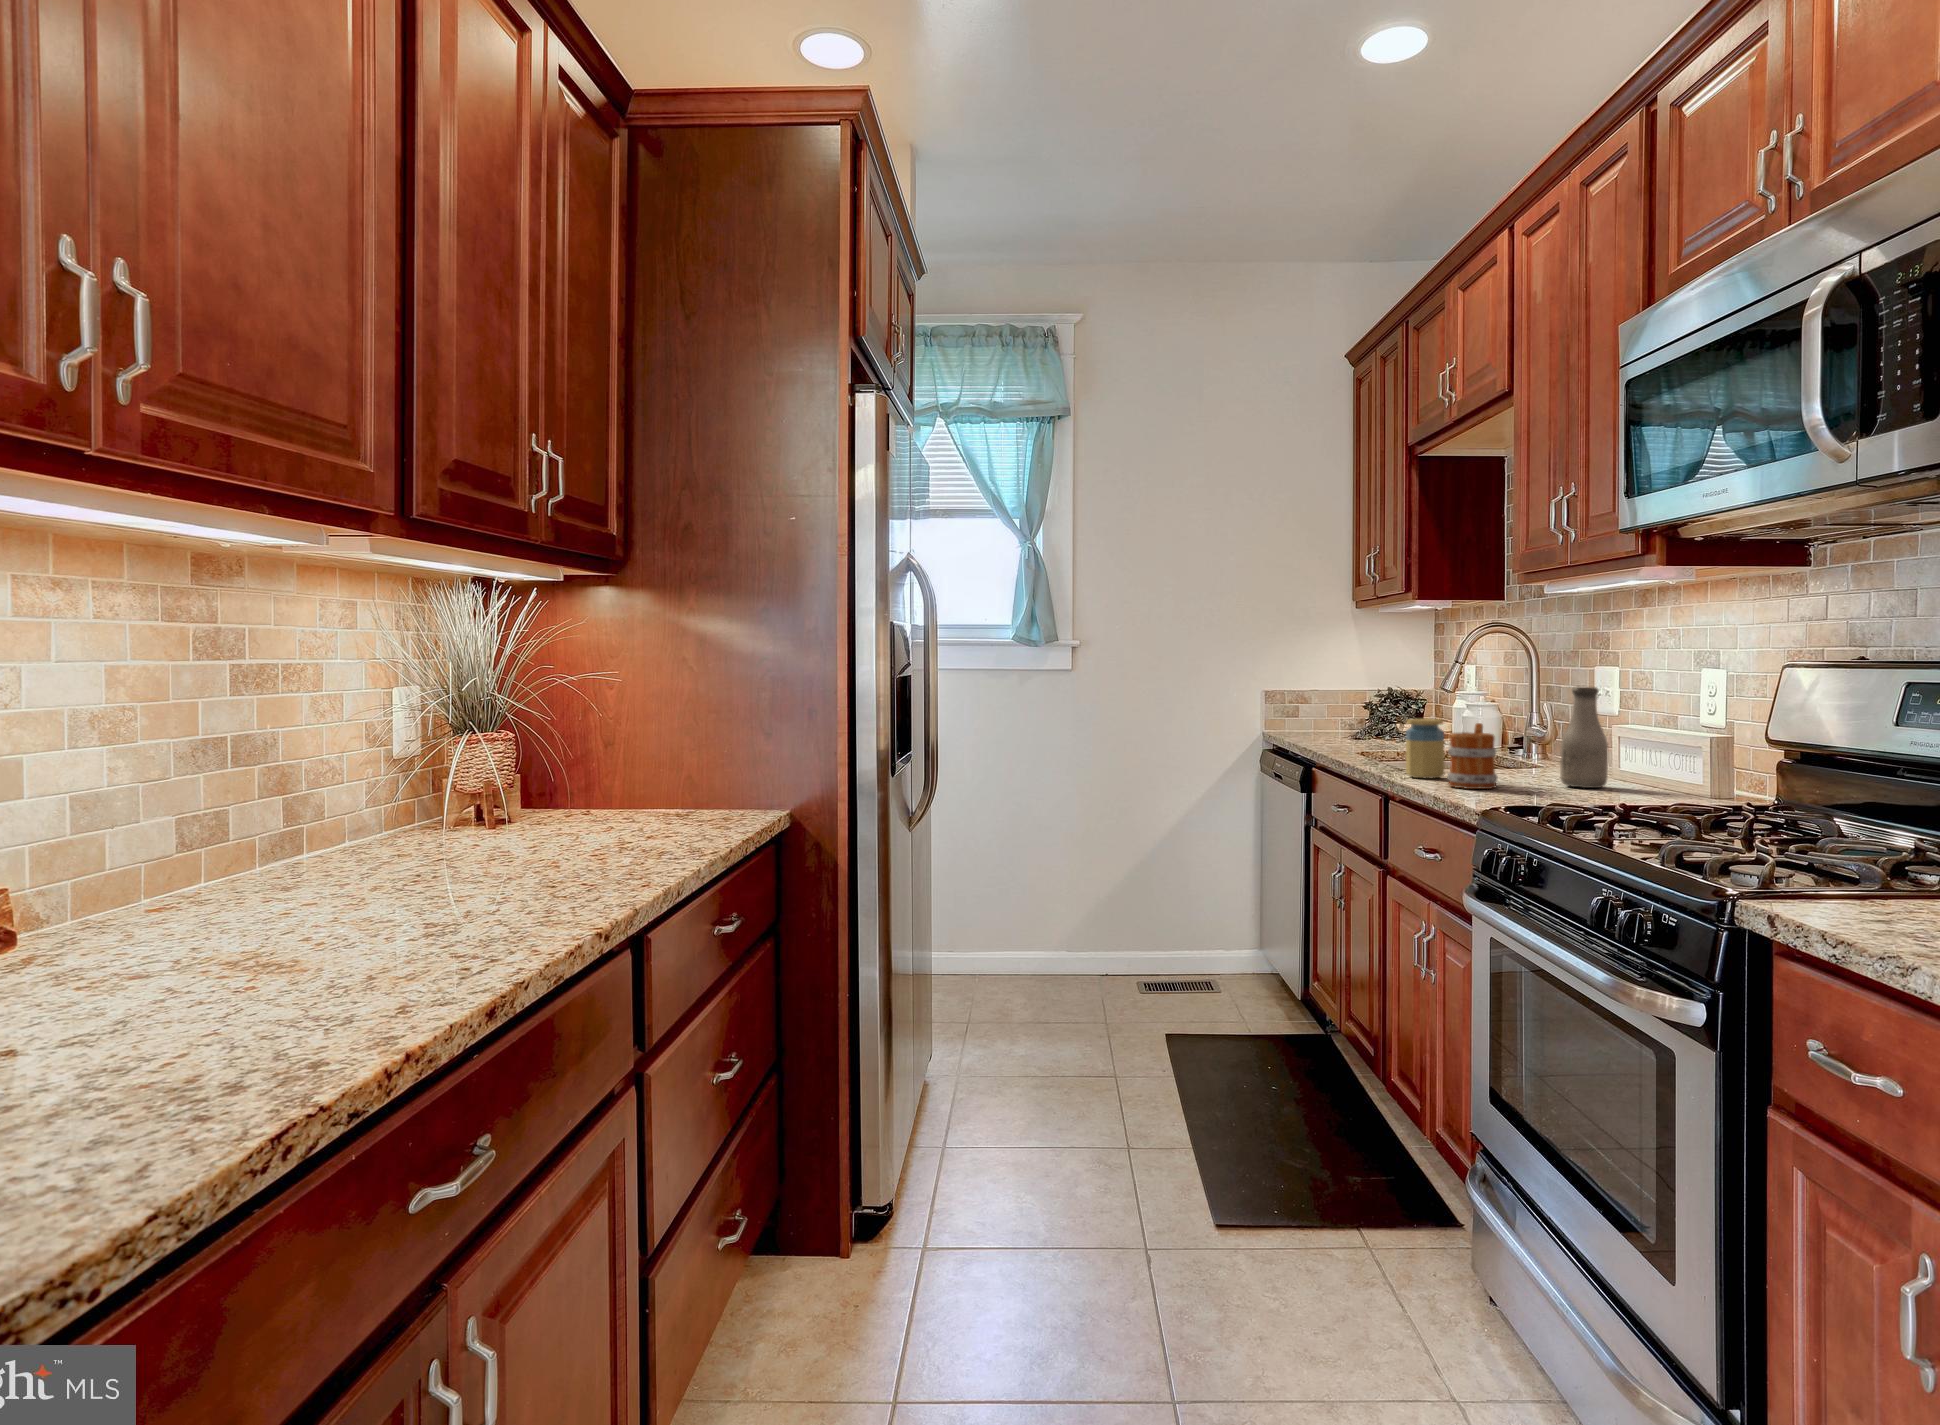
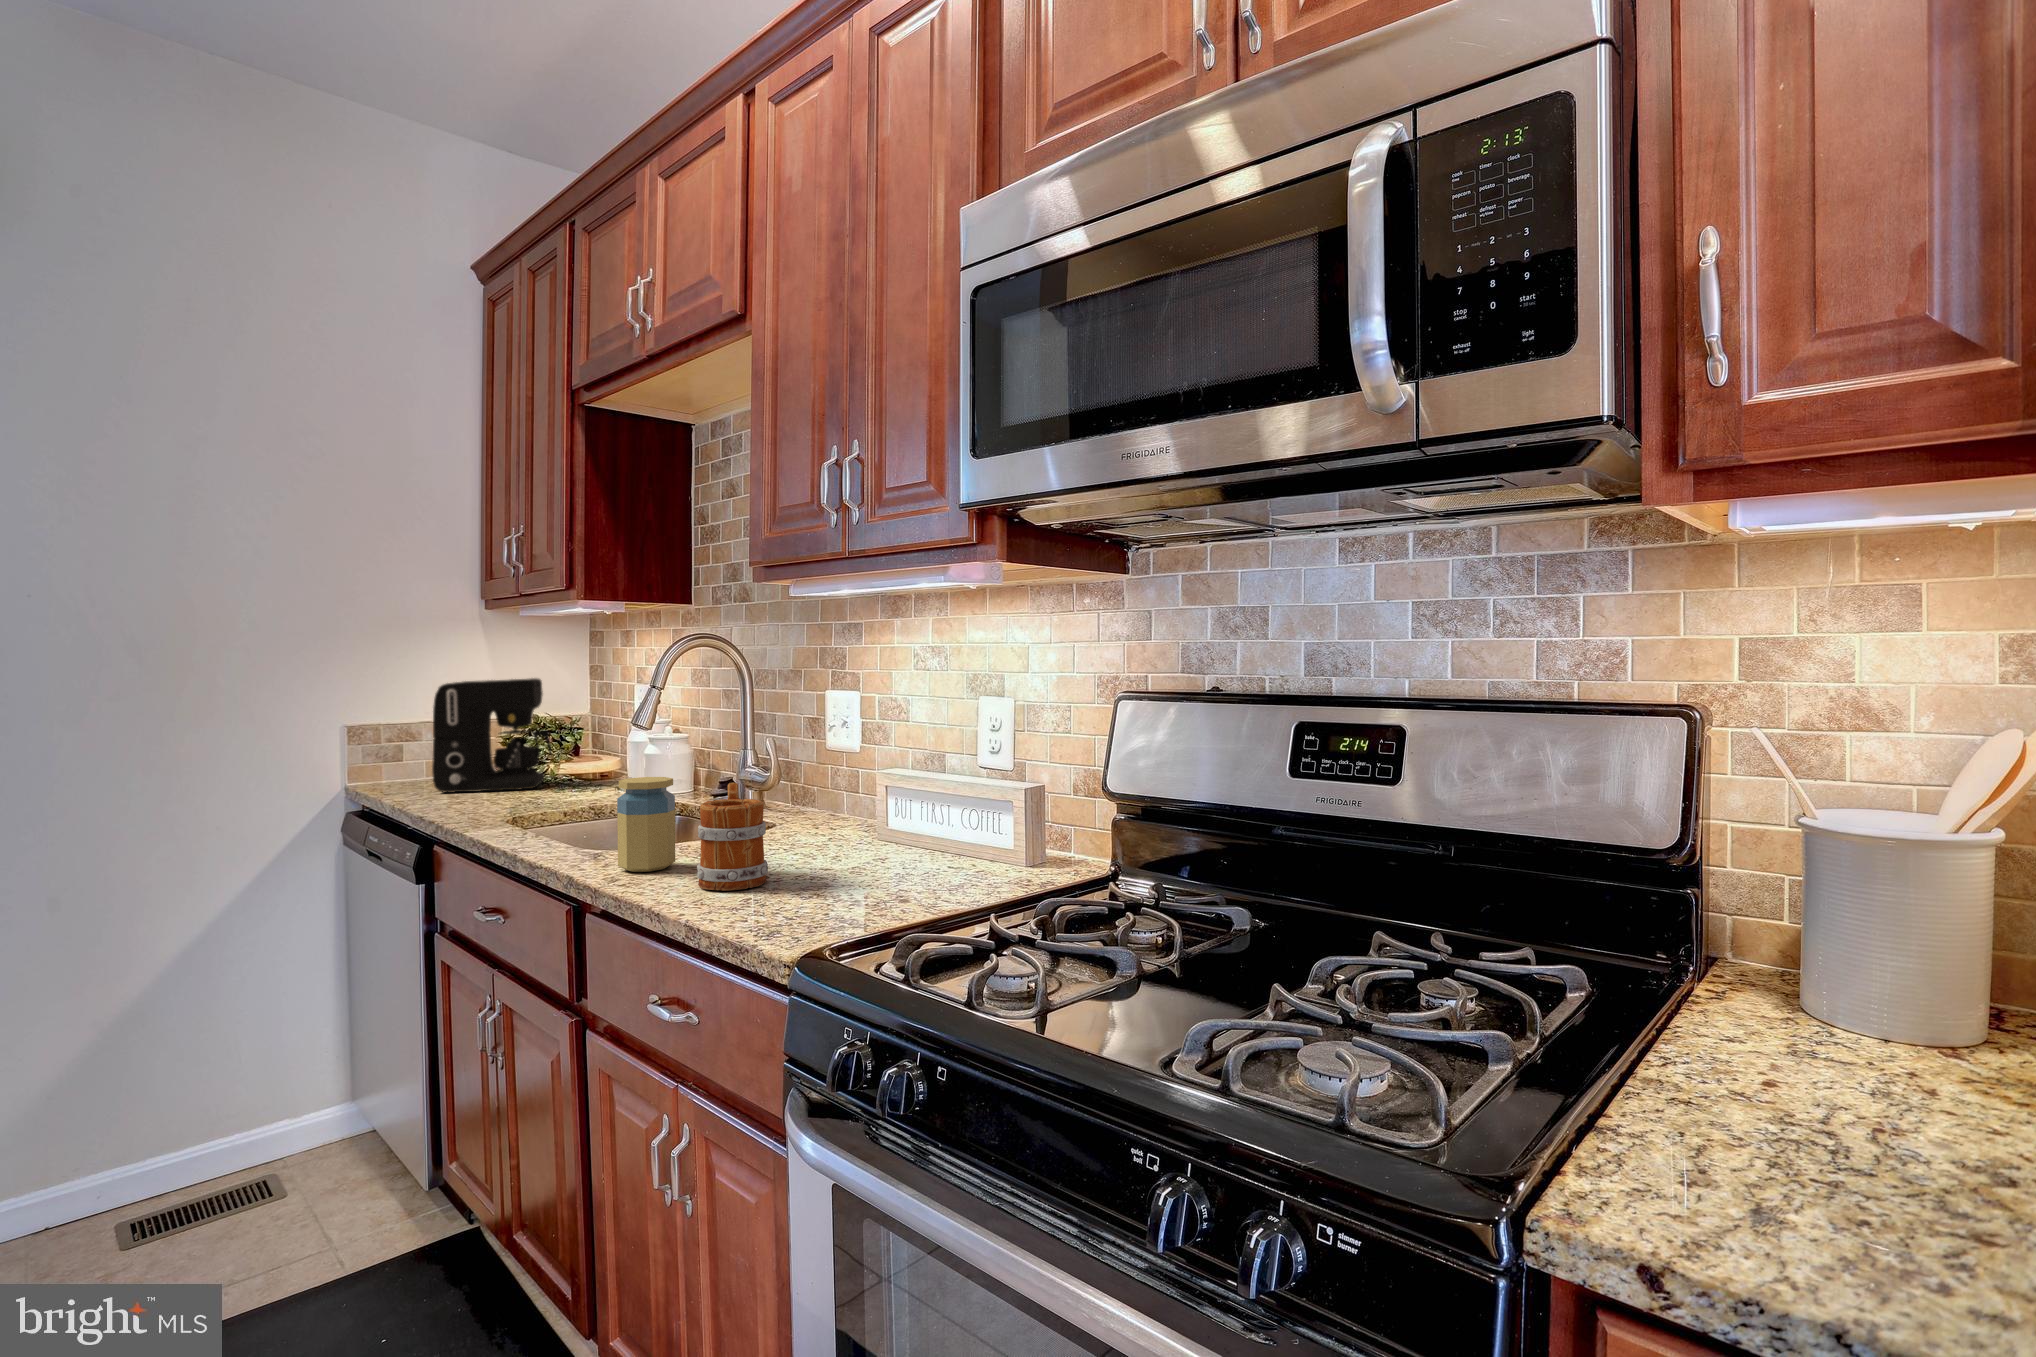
coffee maker: none [1315,660,1399,741] -> present [432,678,552,793]
bottle: present [1560,687,1608,788] -> none [833,723,888,862]

